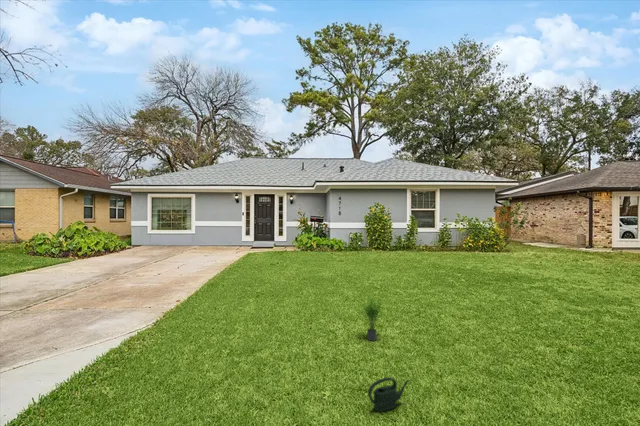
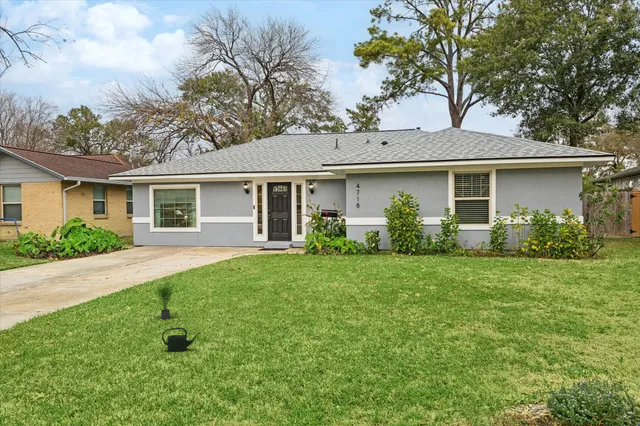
watering can: present [368,377,409,411] -> present [162,328,200,351]

